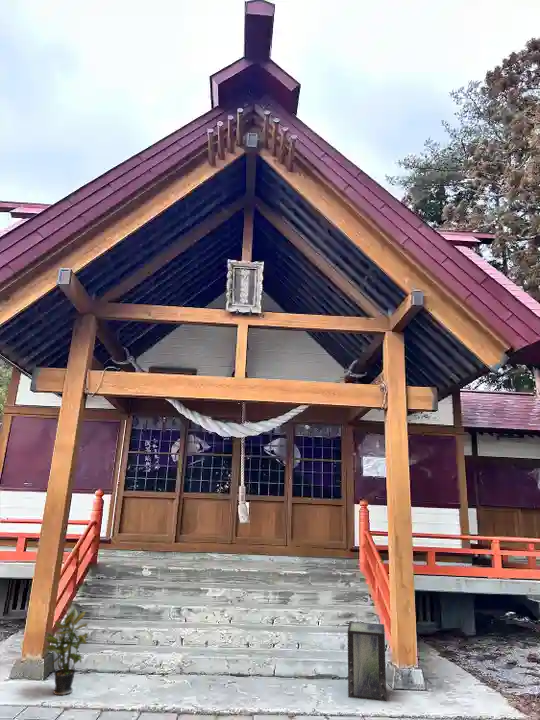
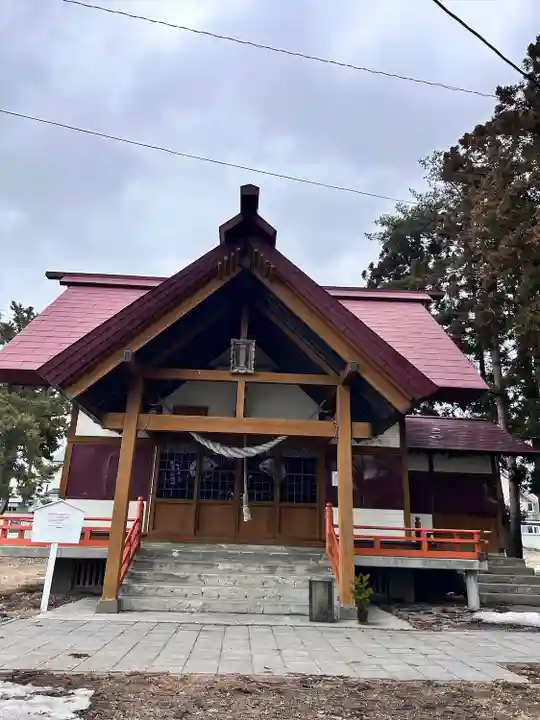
potted plant: present [45,609,88,695] -> present [349,574,373,624]

